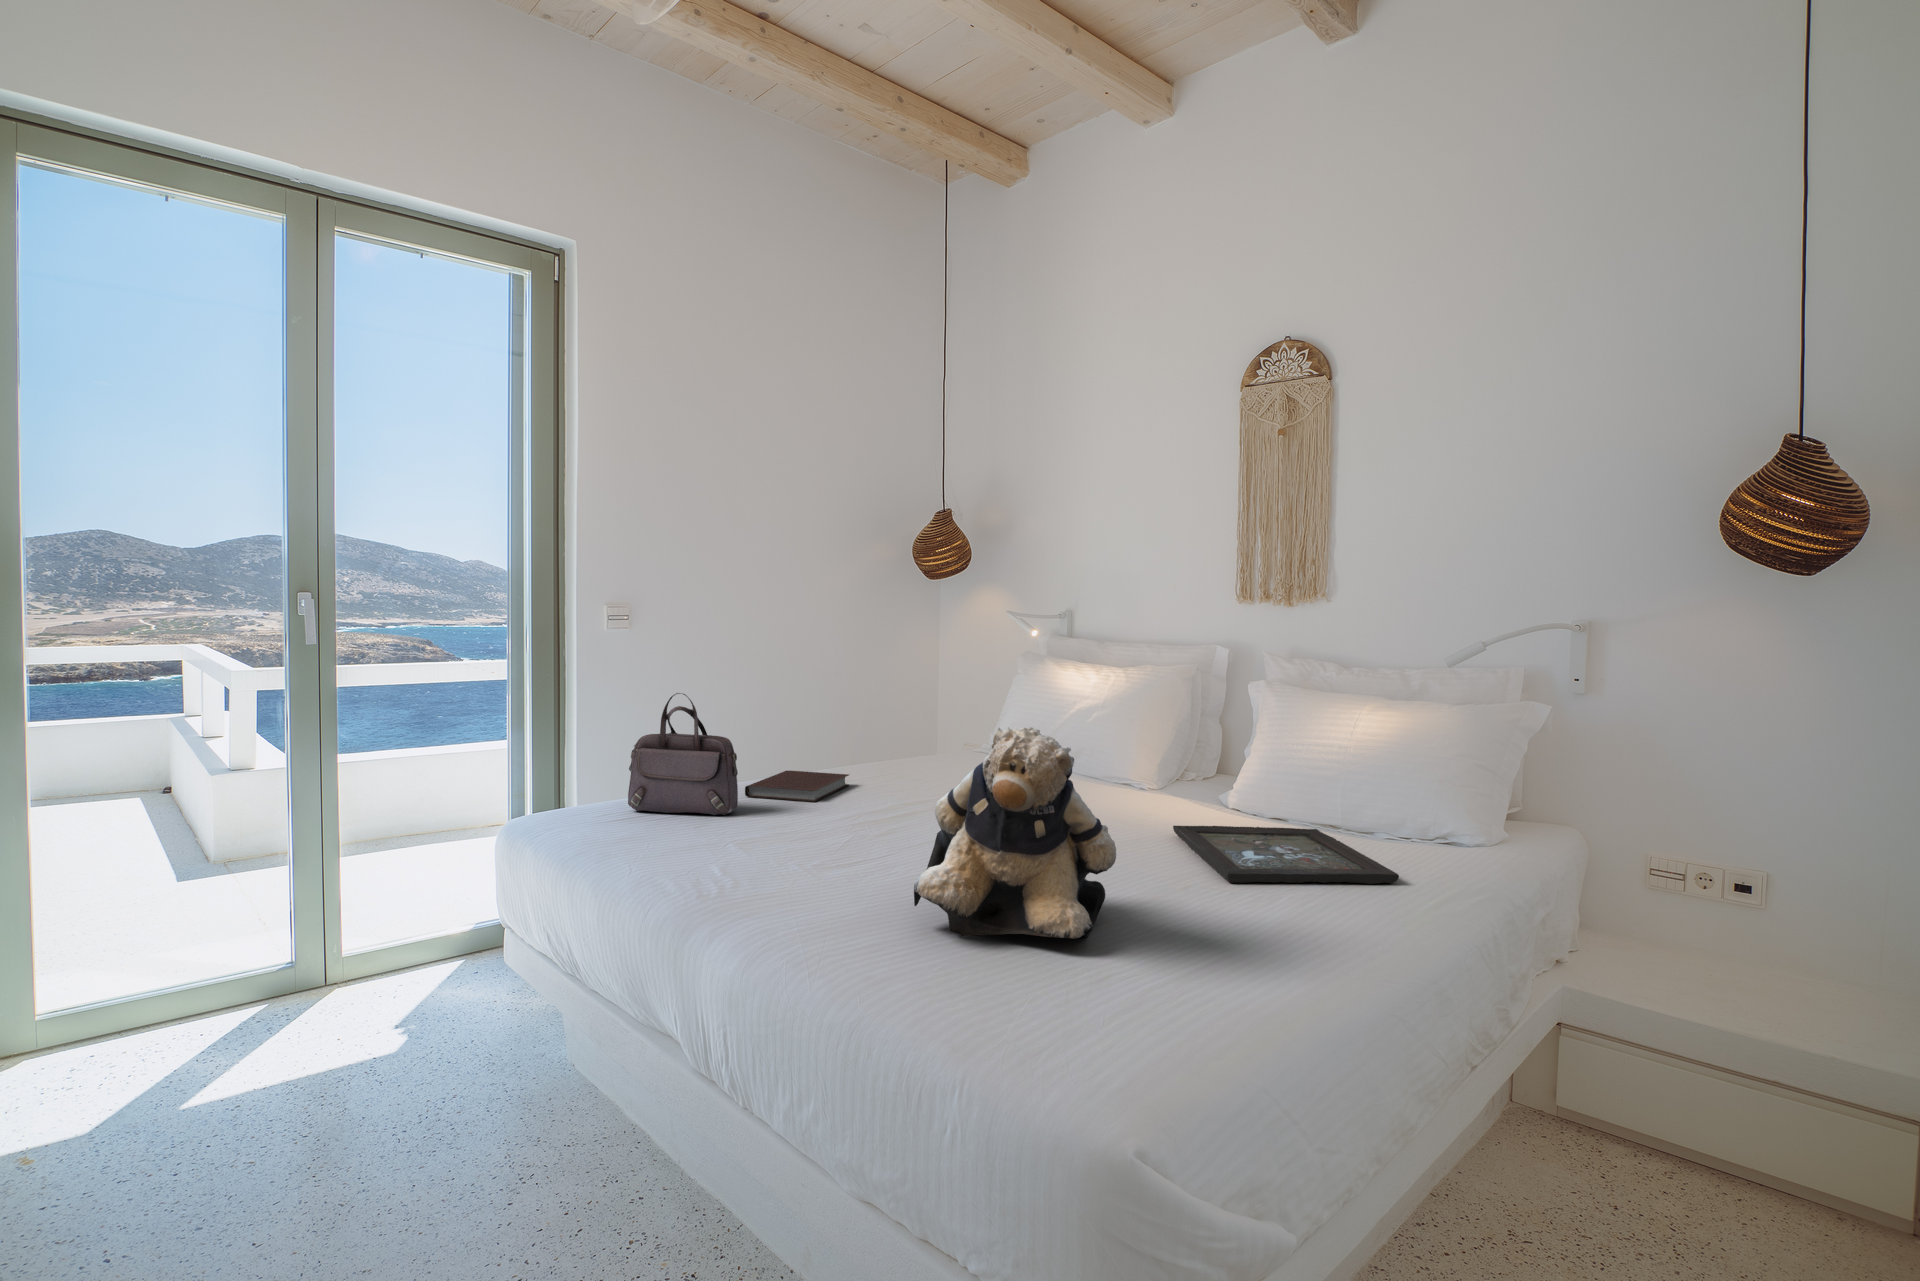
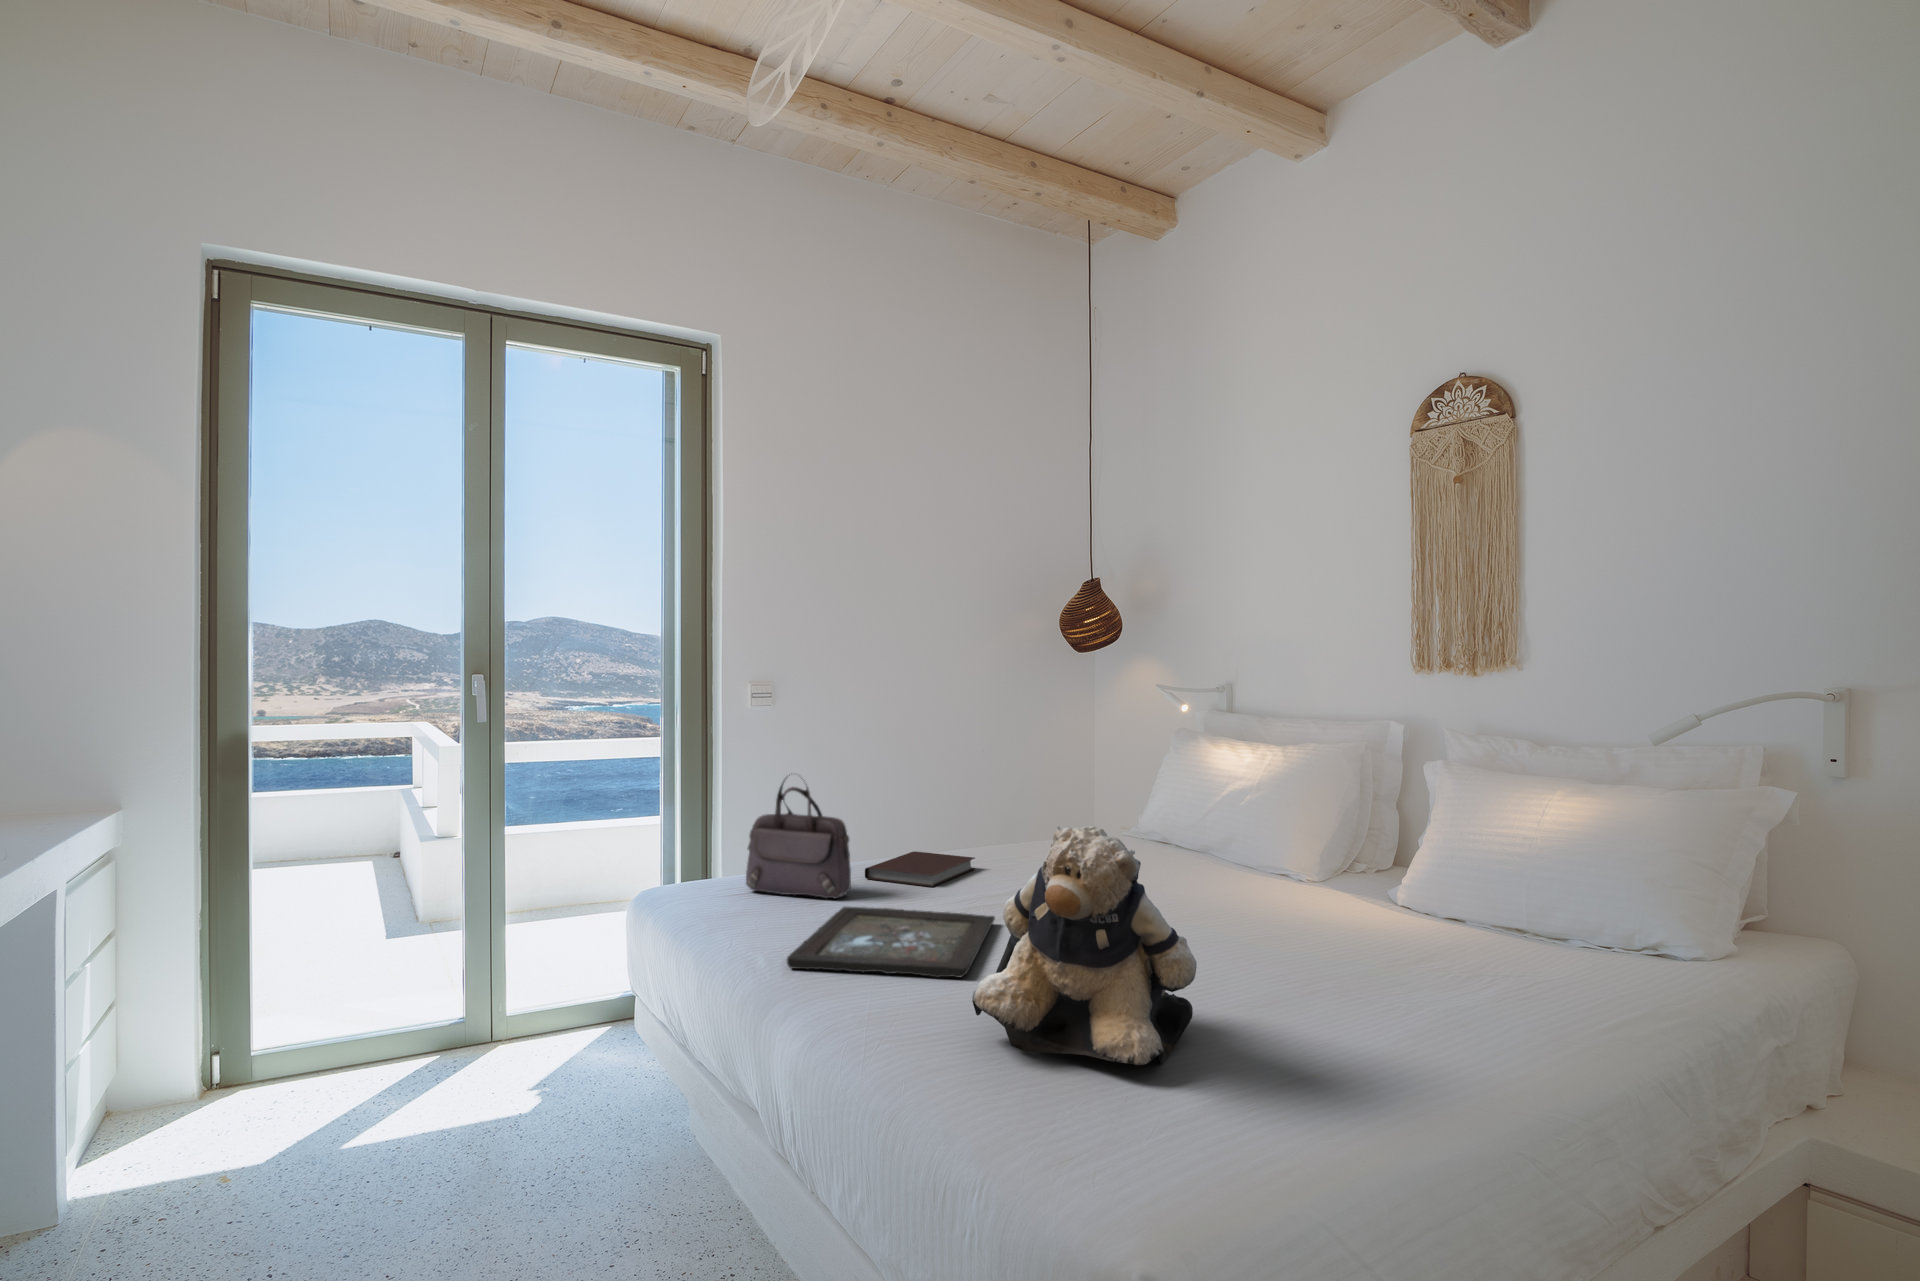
tray: present [1173,826,1399,884] -> present [787,907,995,977]

